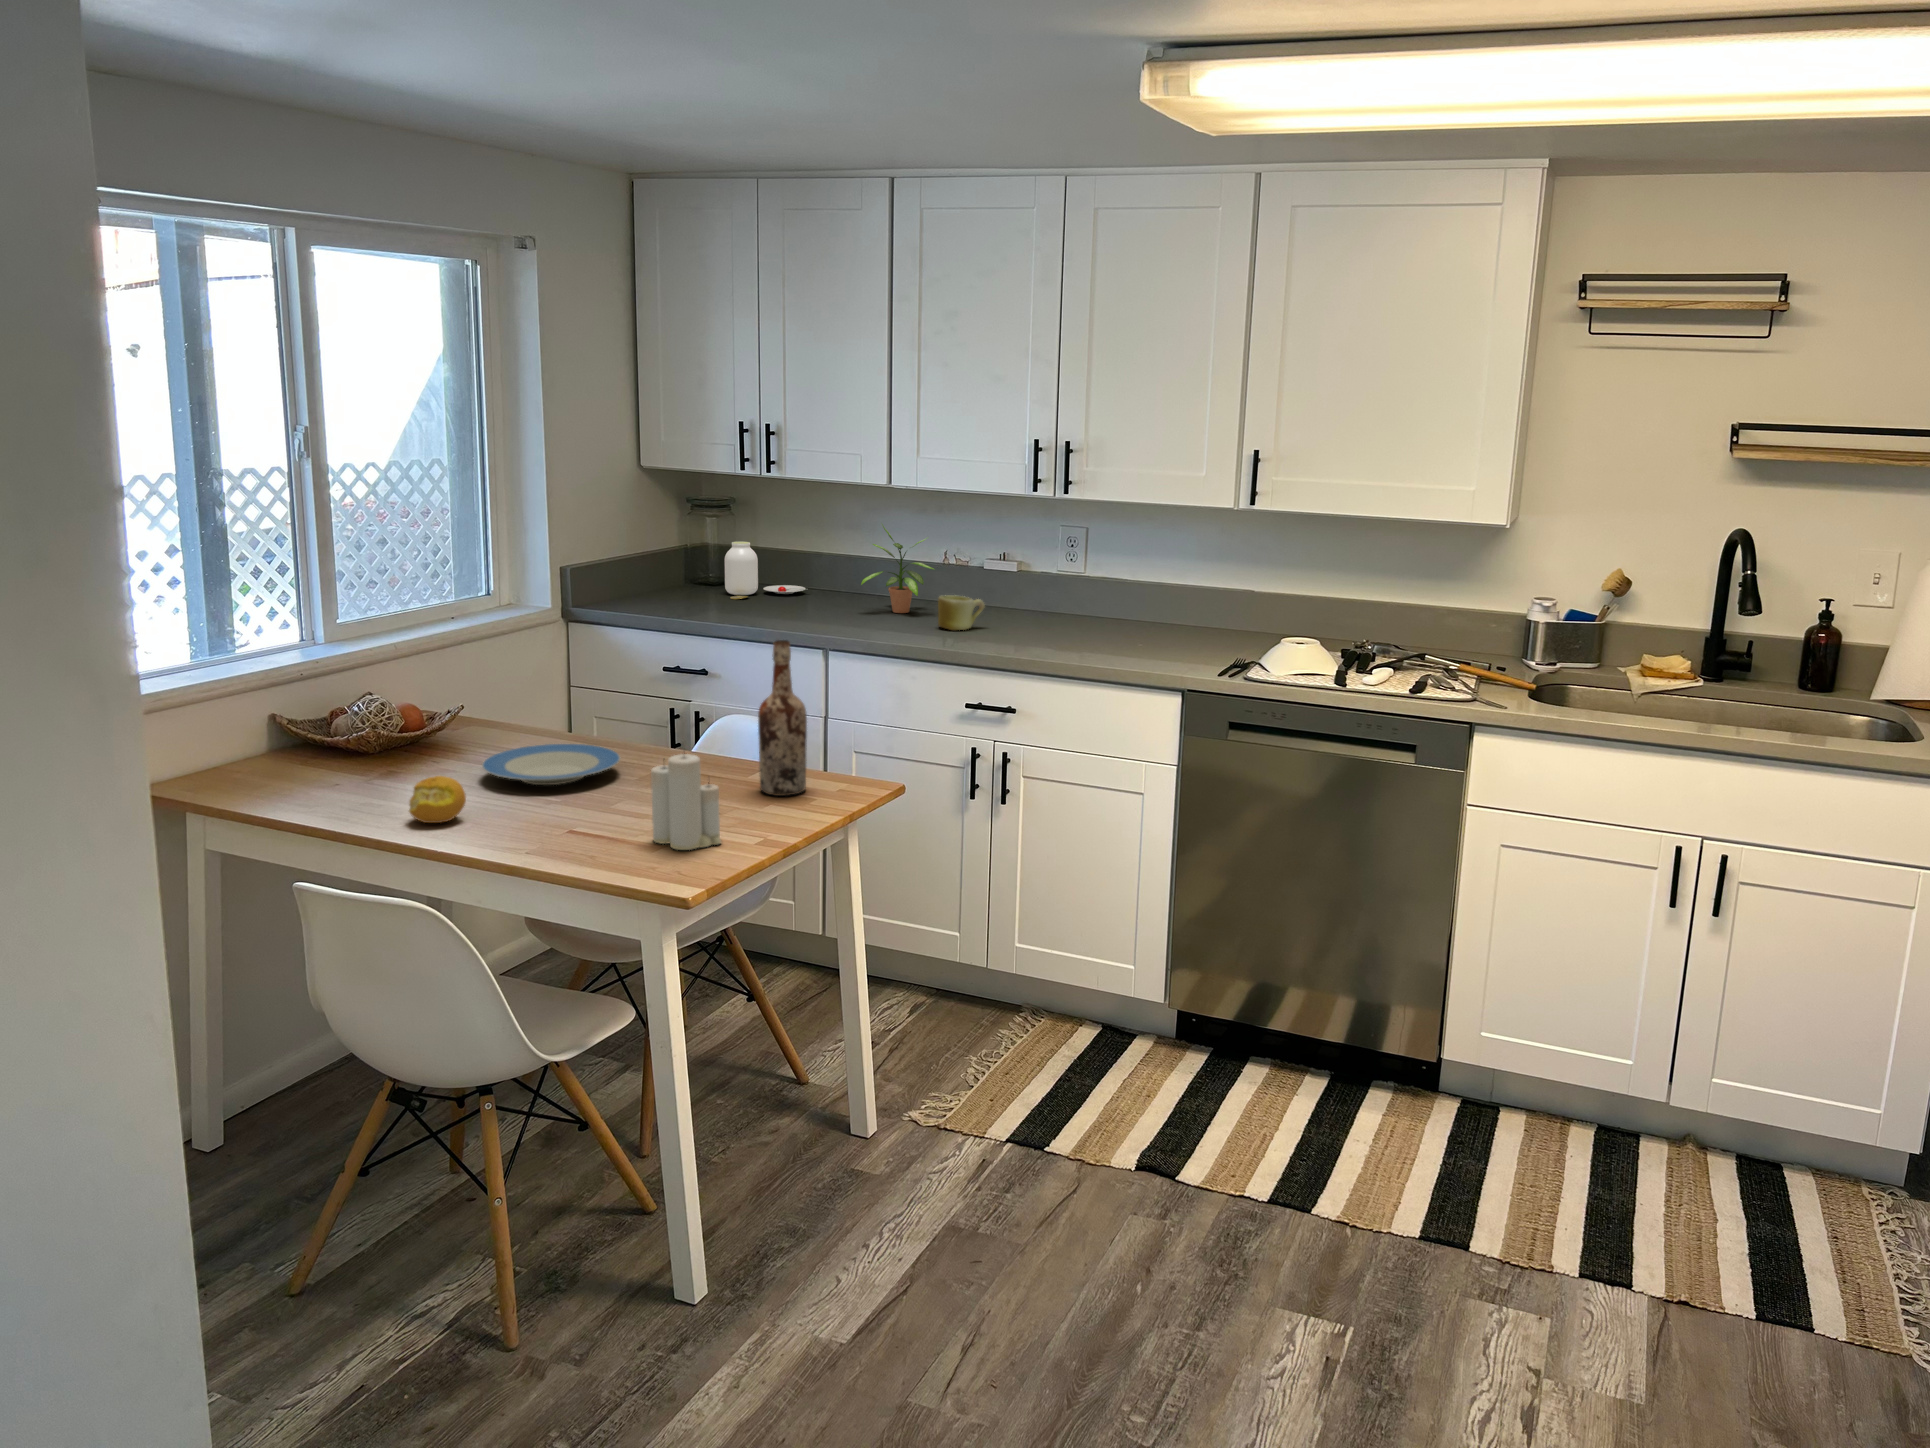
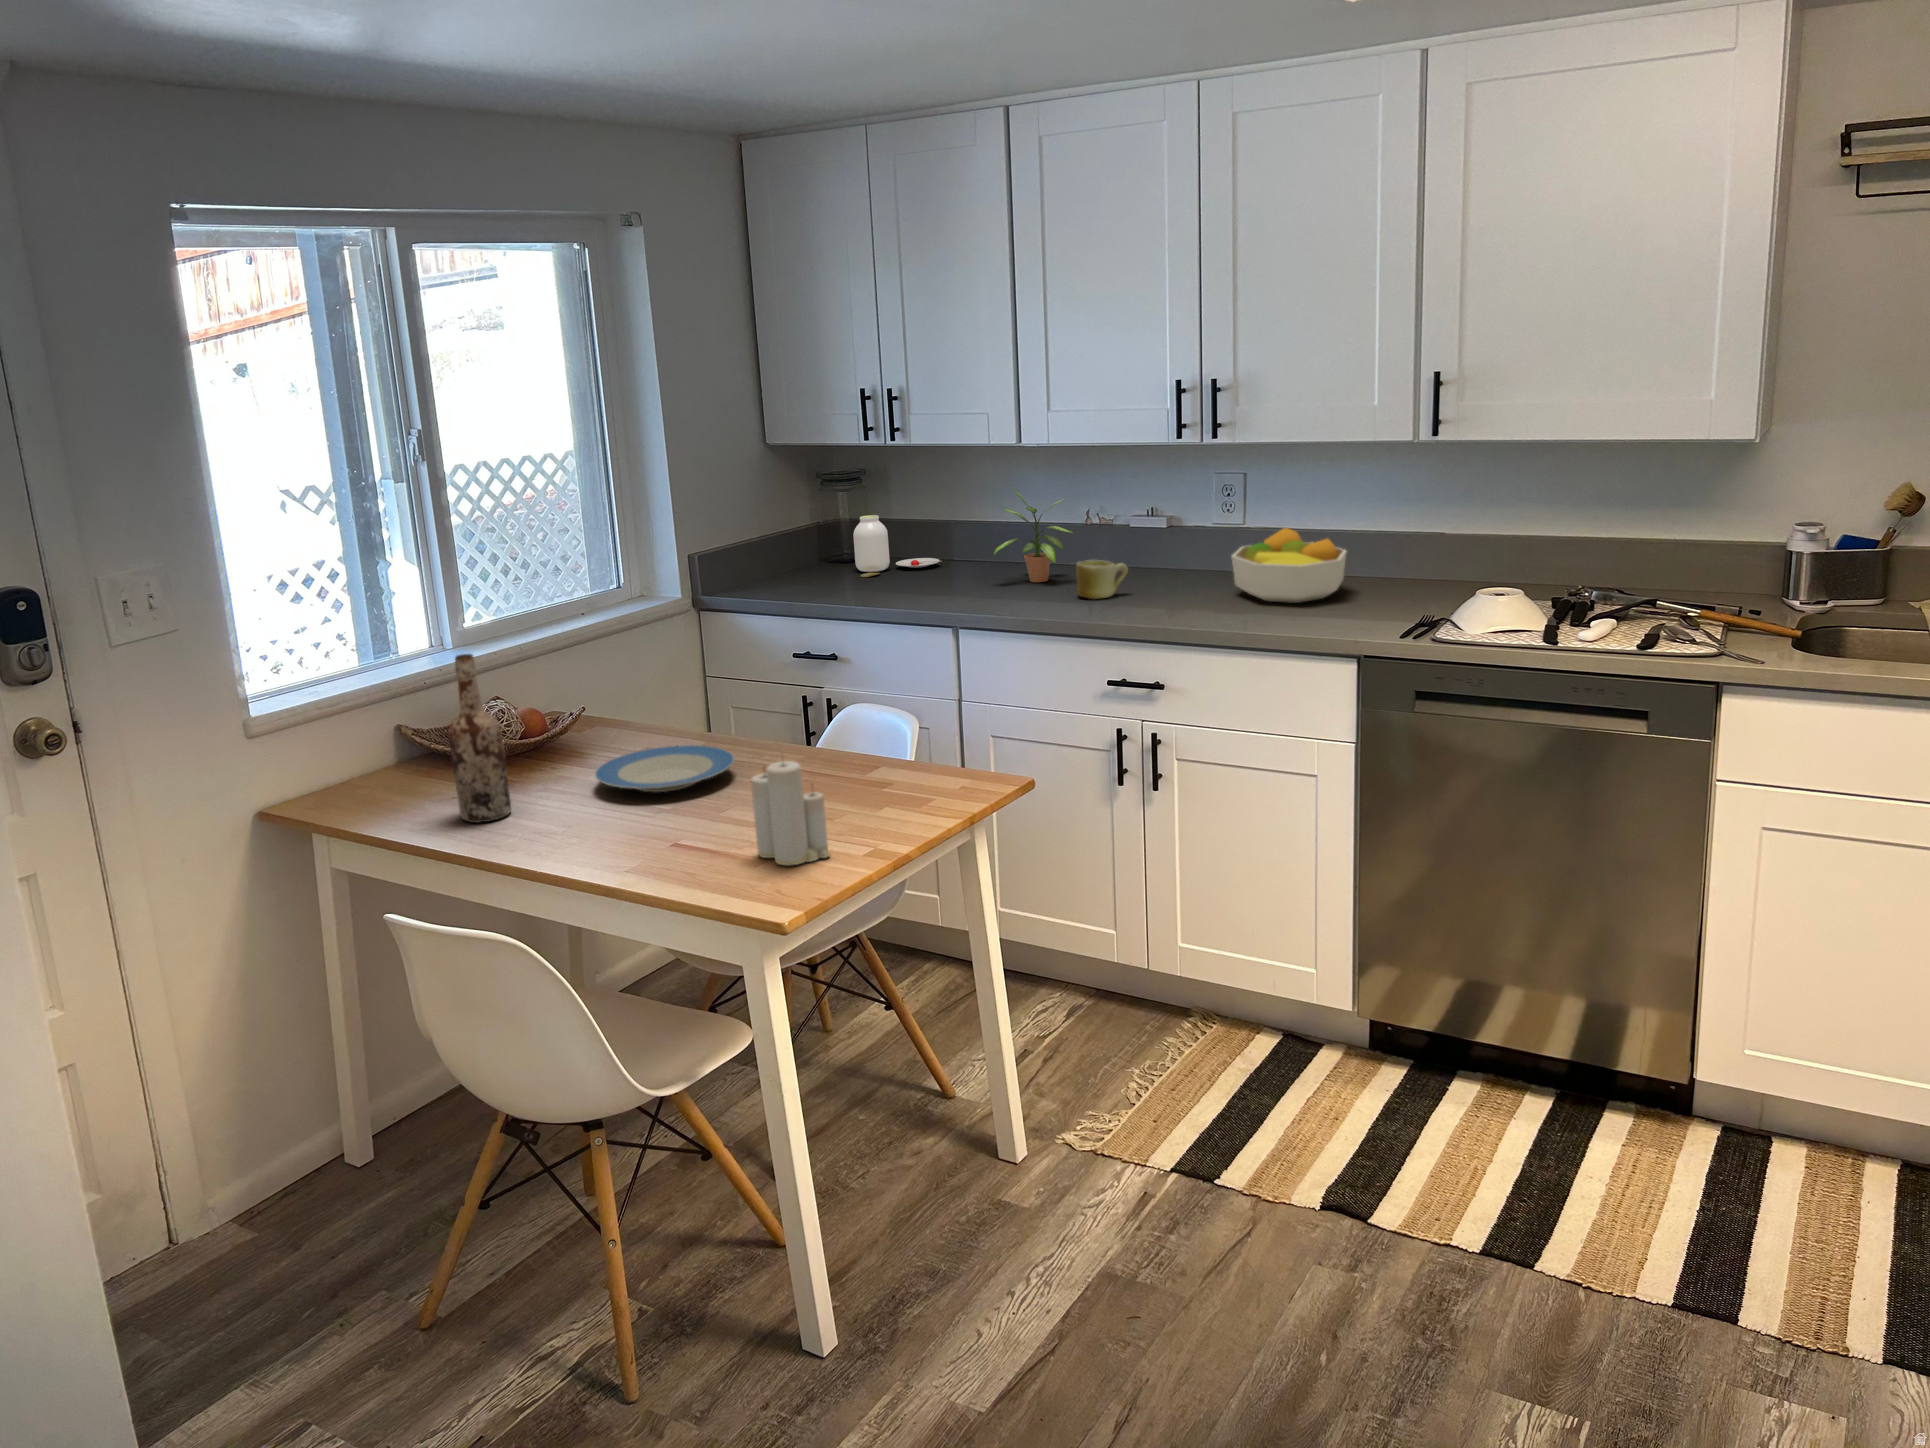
fruit bowl: none [1077,577,1176,643] -> present [1232,528,1346,603]
wine bottle: present [758,640,807,796] -> present [448,654,511,823]
fruit: present [409,776,466,823] -> none [515,790,572,840]

